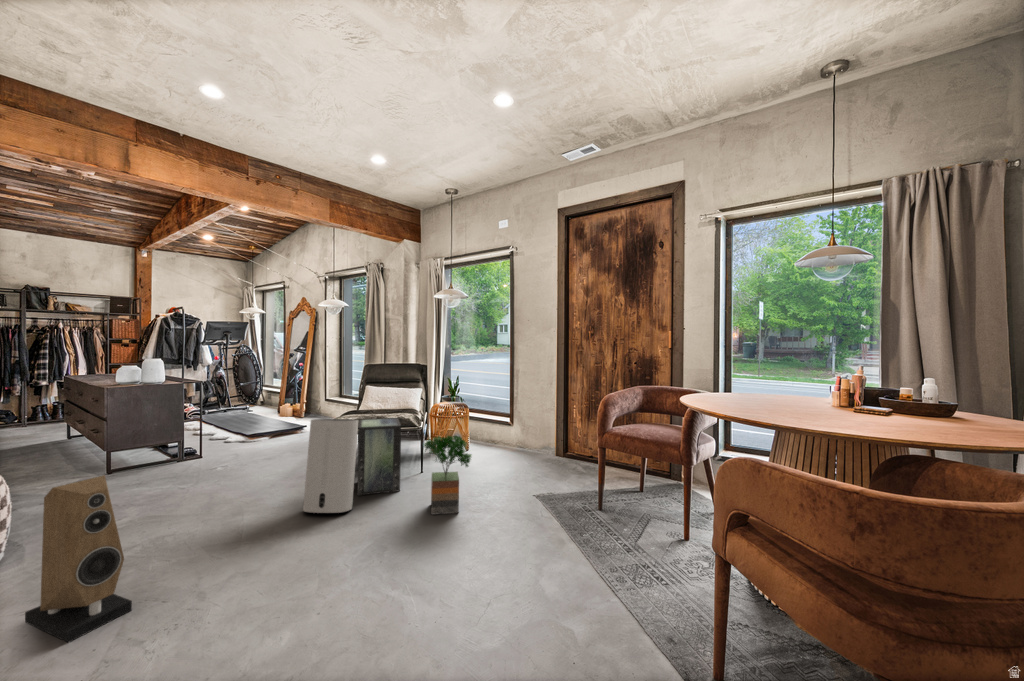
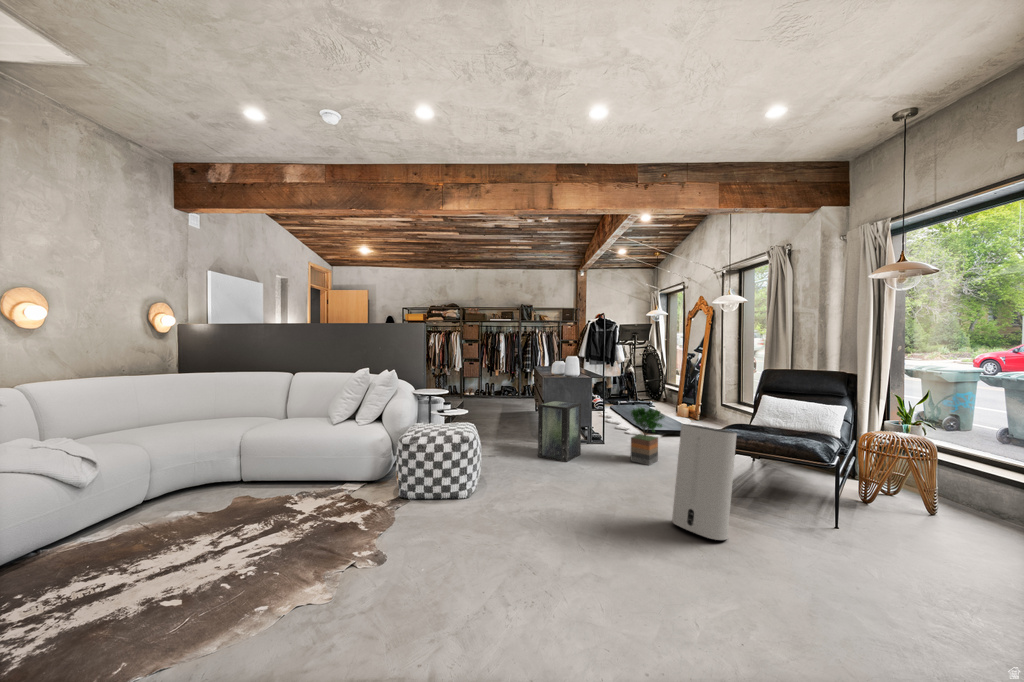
storage box: present [357,418,401,495] -> present [538,401,581,462]
potted tree: present [424,436,471,515] -> present [631,408,664,465]
speaker: present [25,475,132,642] -> none [472,442,522,564]

